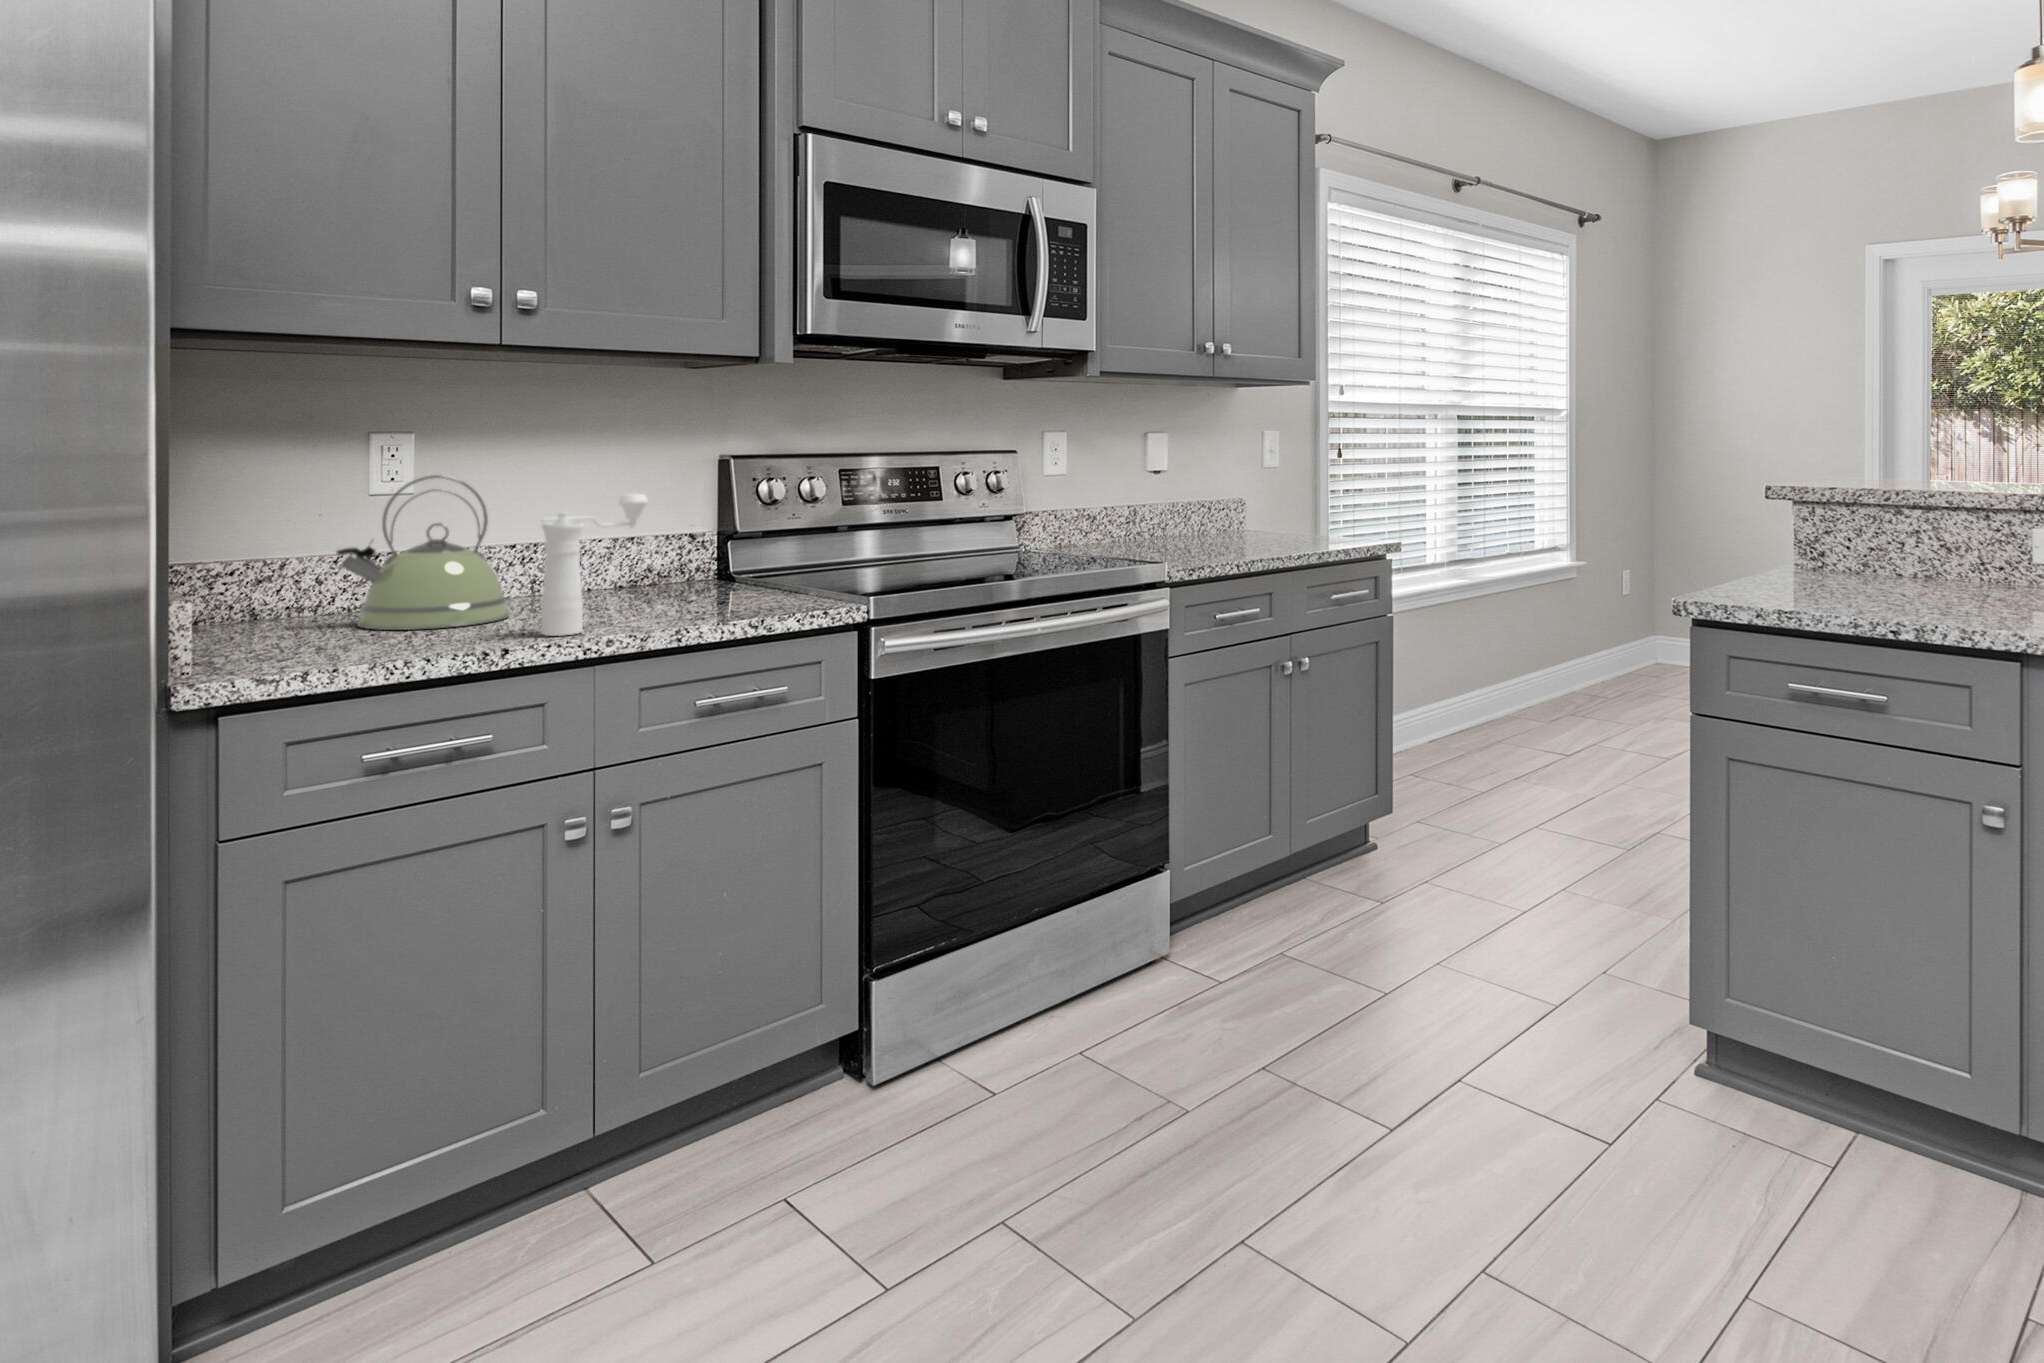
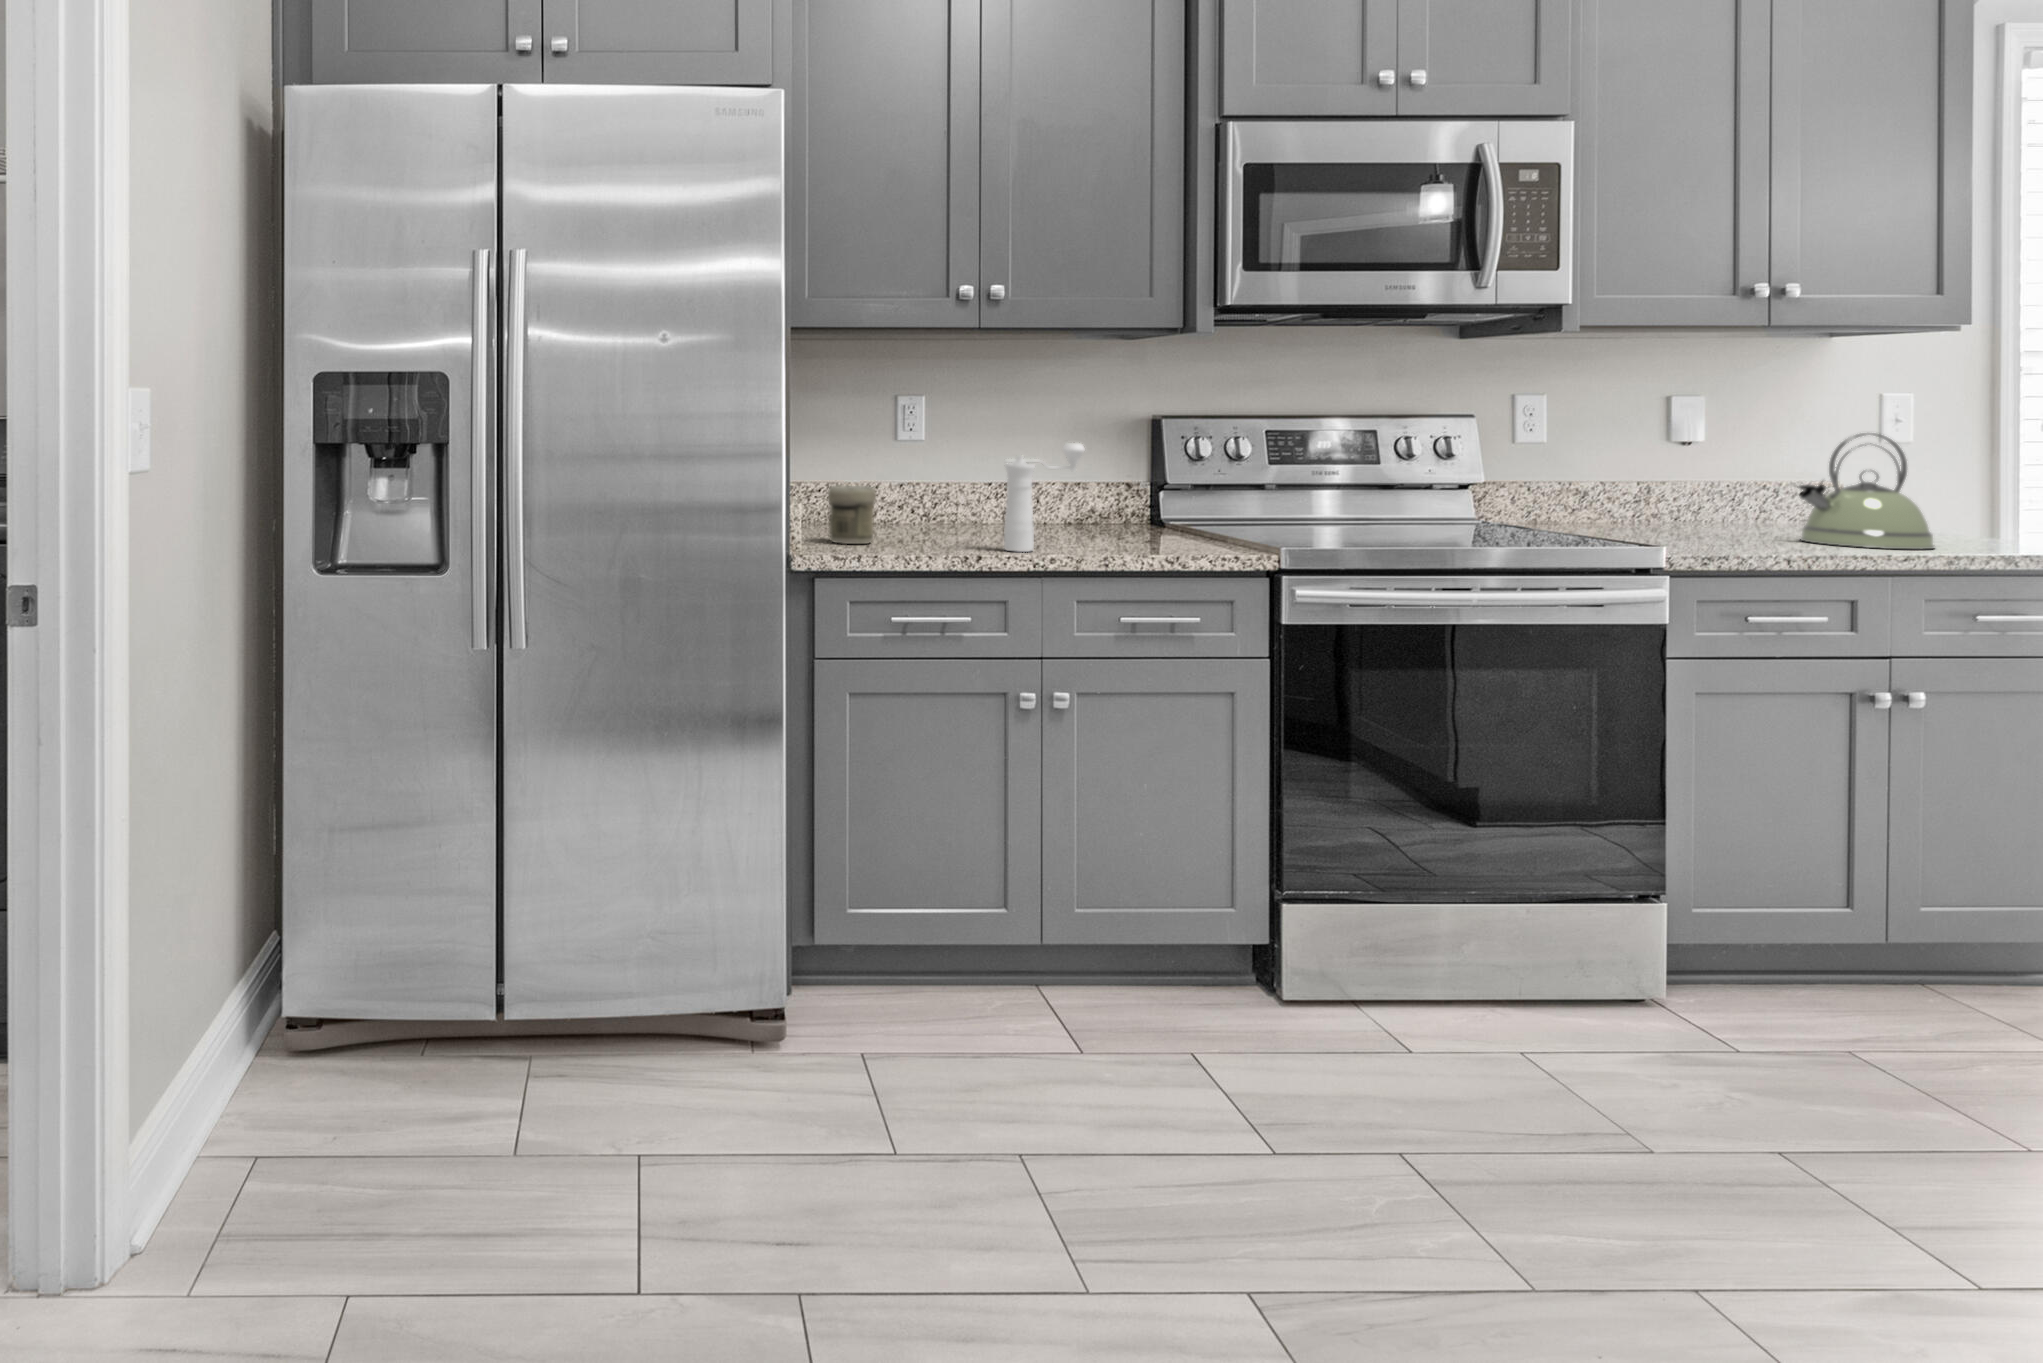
kettle: present [337,475,509,630] -> present [1799,433,1934,549]
jar: none [254,565,340,652] -> present [828,485,876,544]

